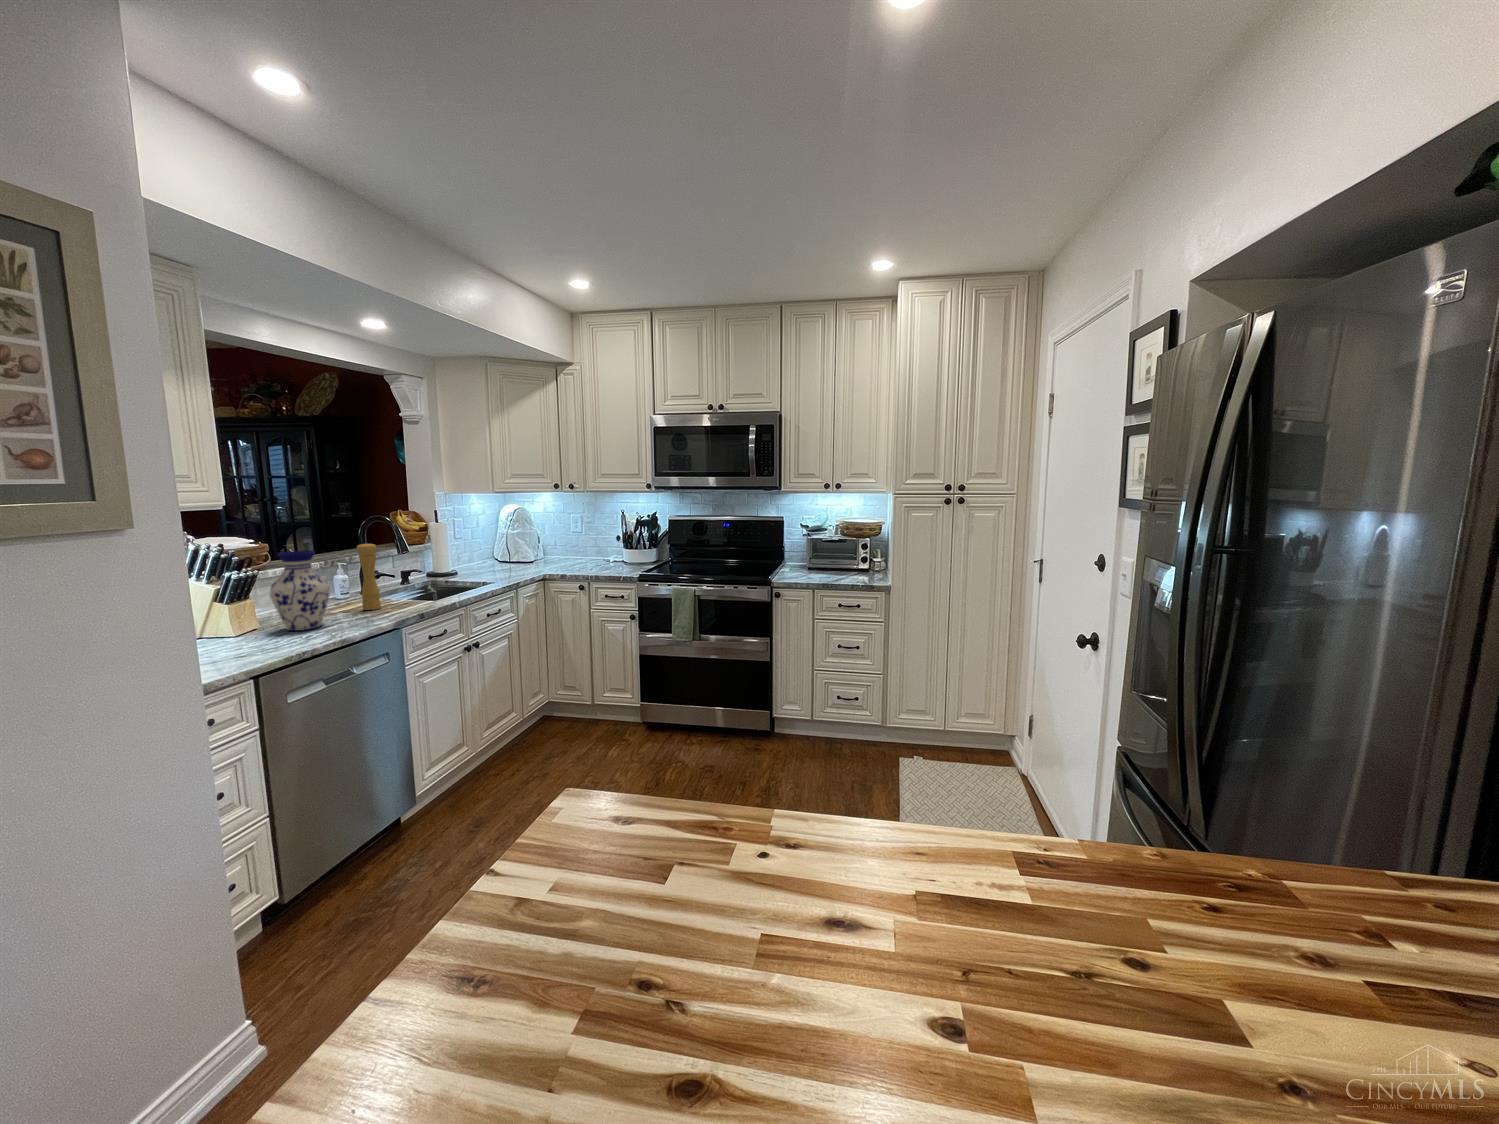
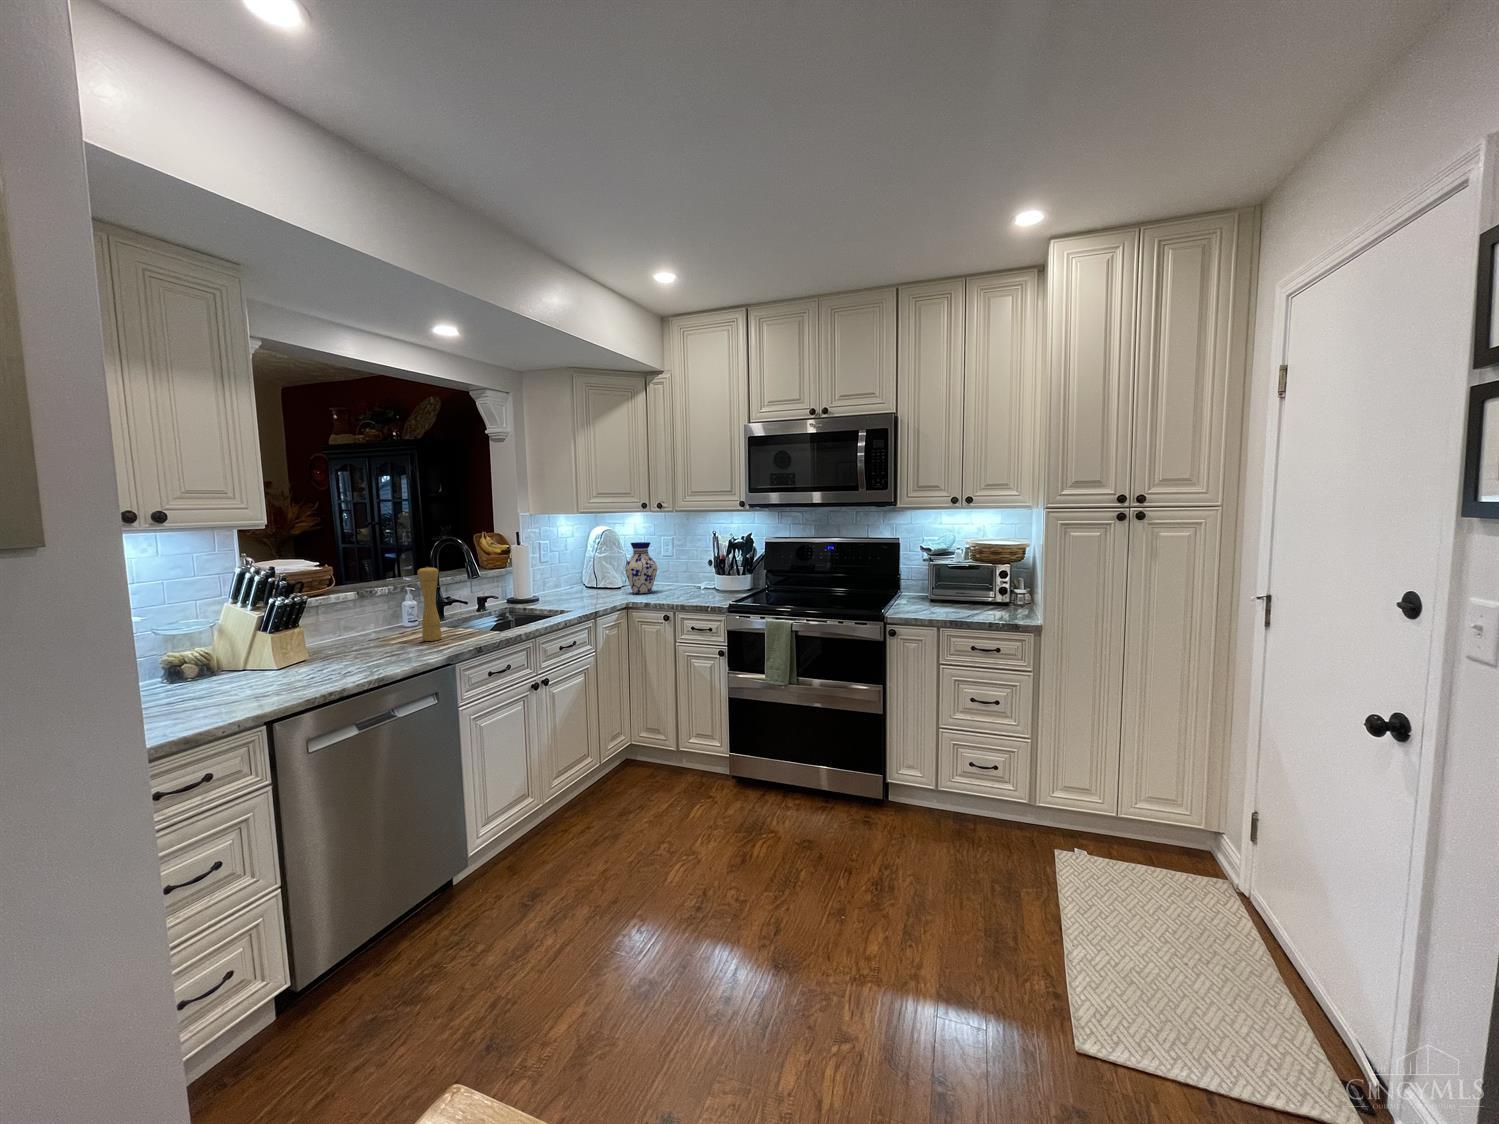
vase: present [270,551,330,631] -> present [625,542,657,594]

